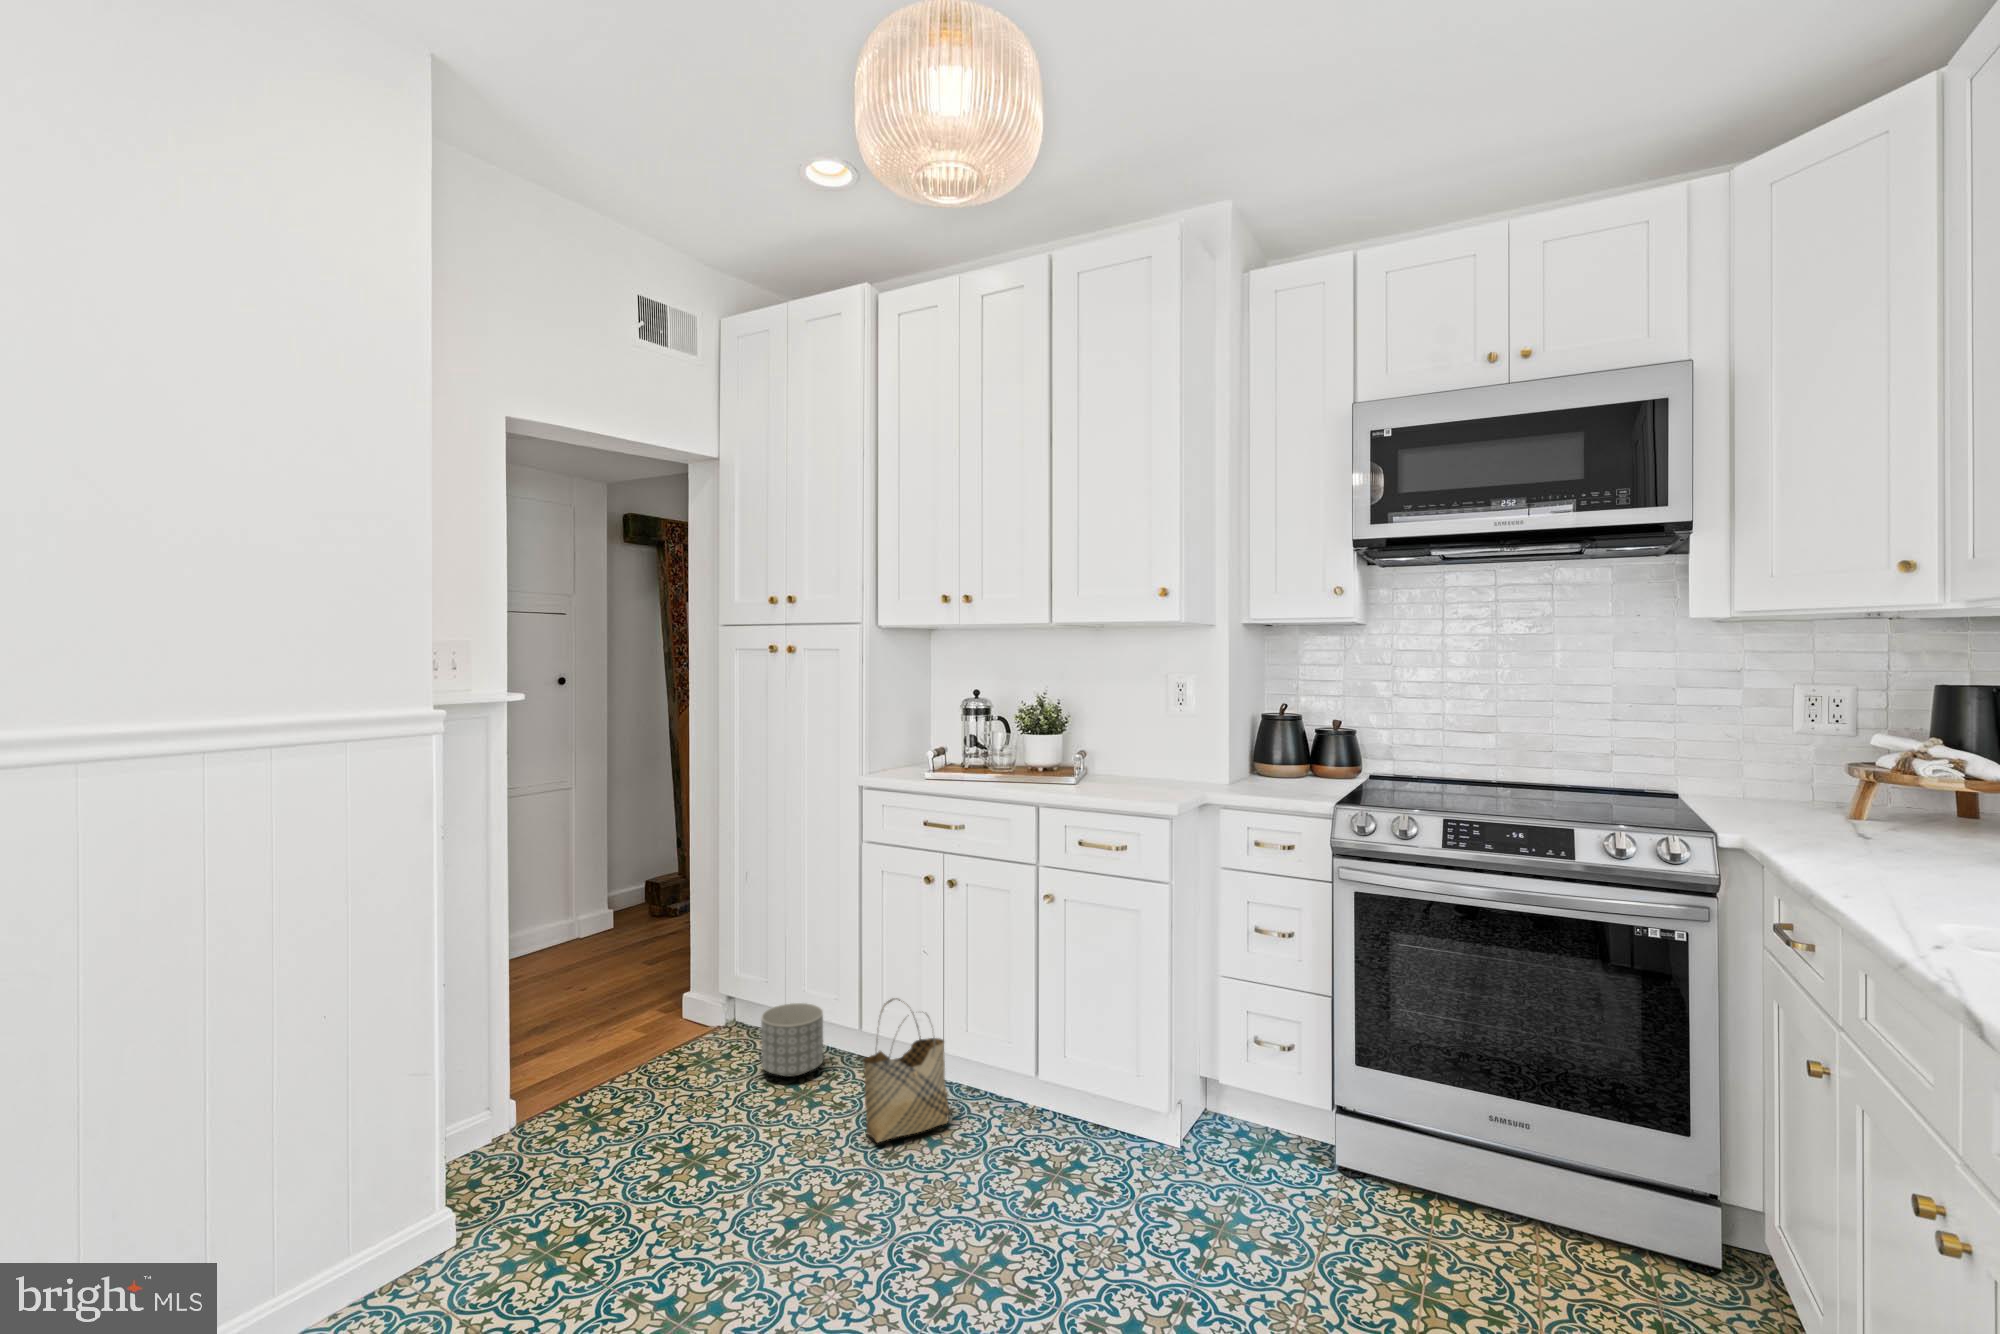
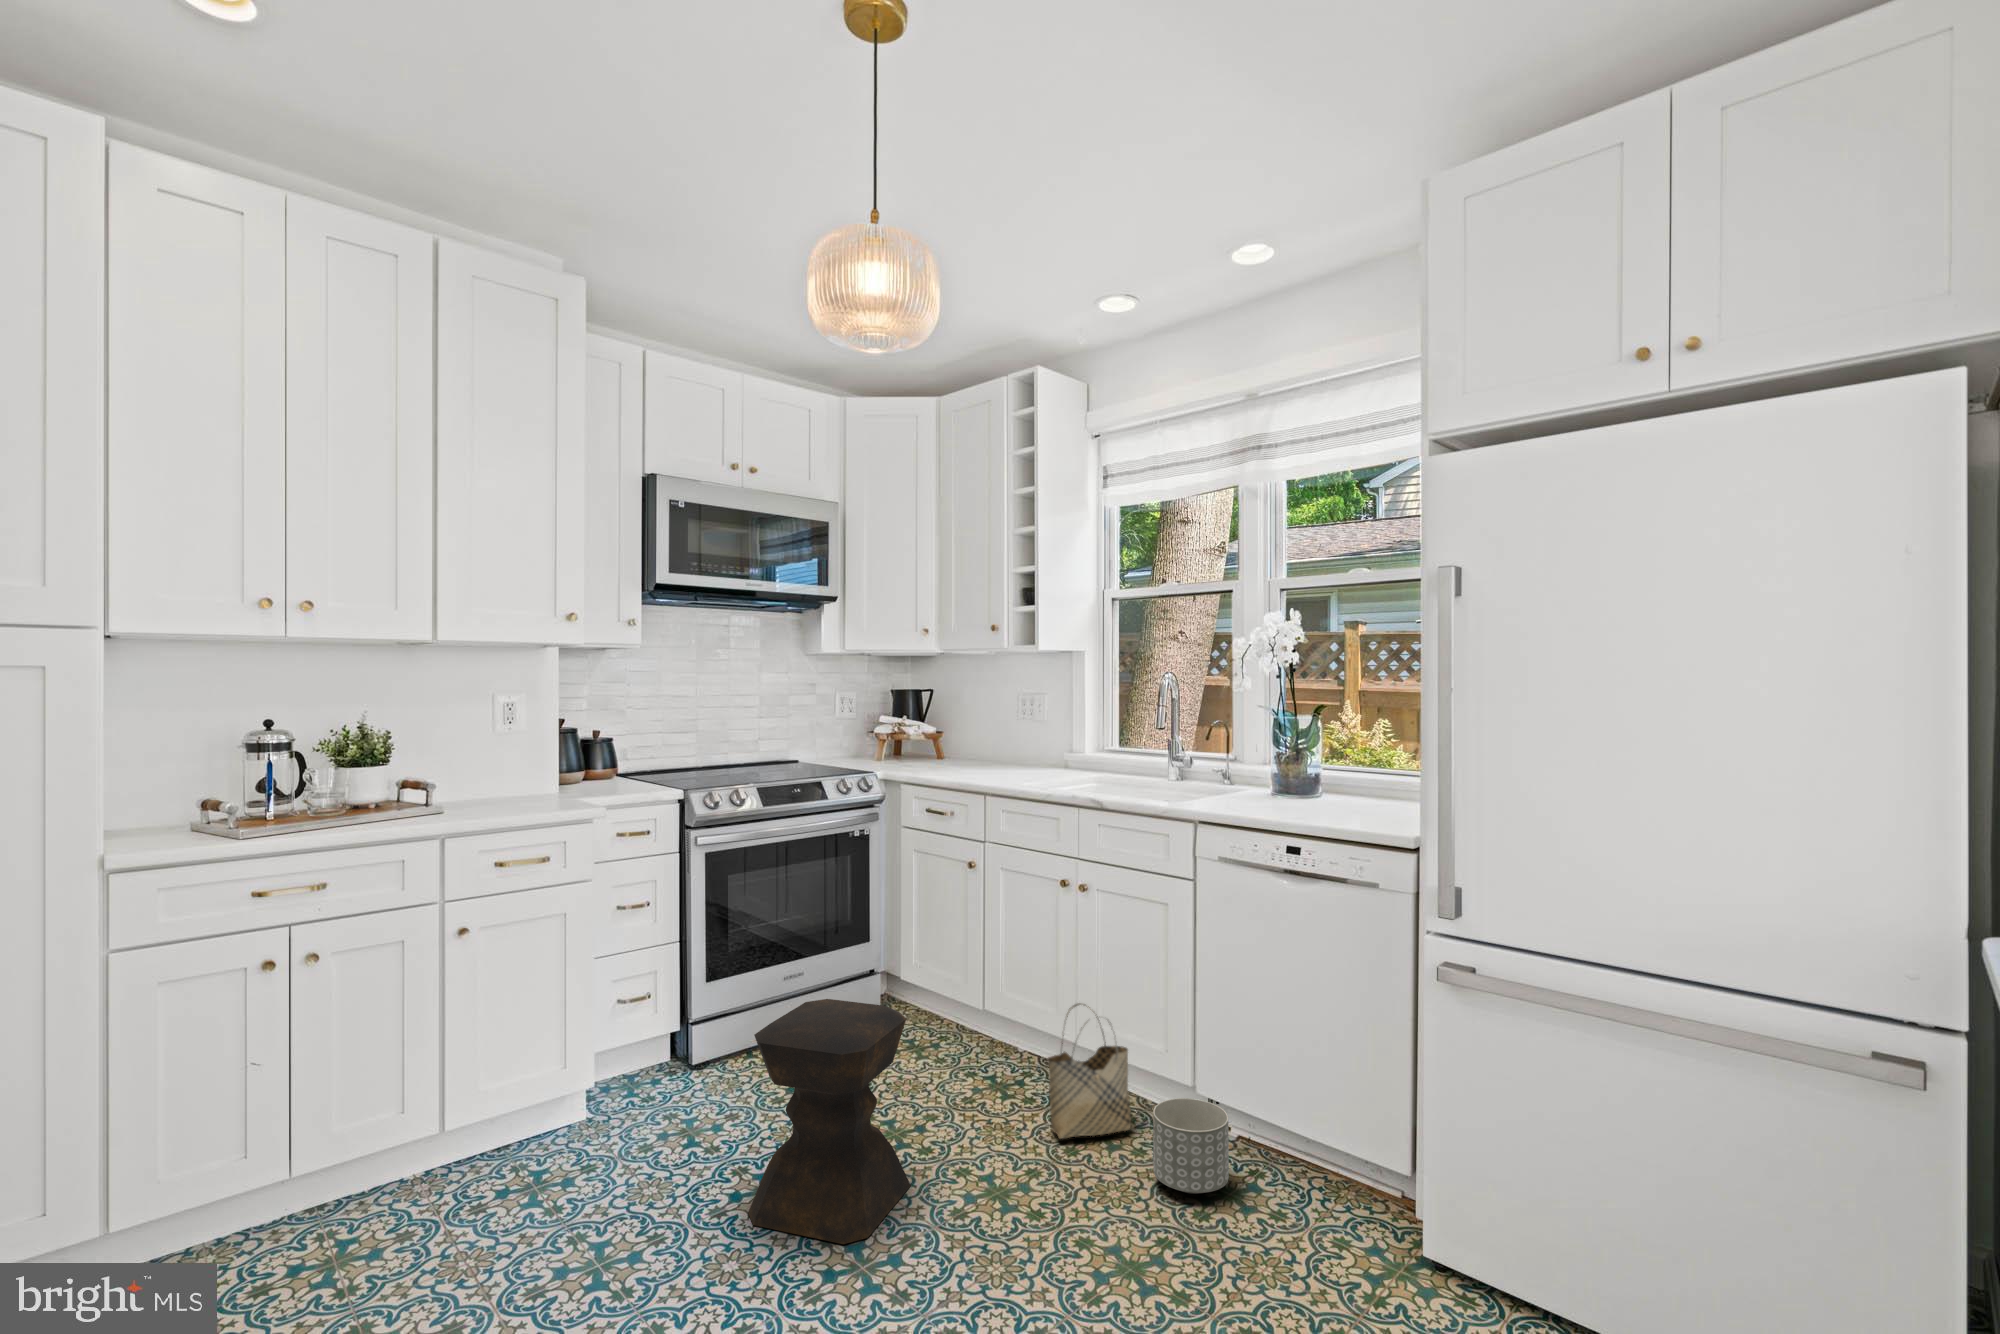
planter: present [761,1003,823,1077] -> present [1153,1098,1229,1194]
stool: none [529,1024,721,1301] -> present [748,999,911,1244]

